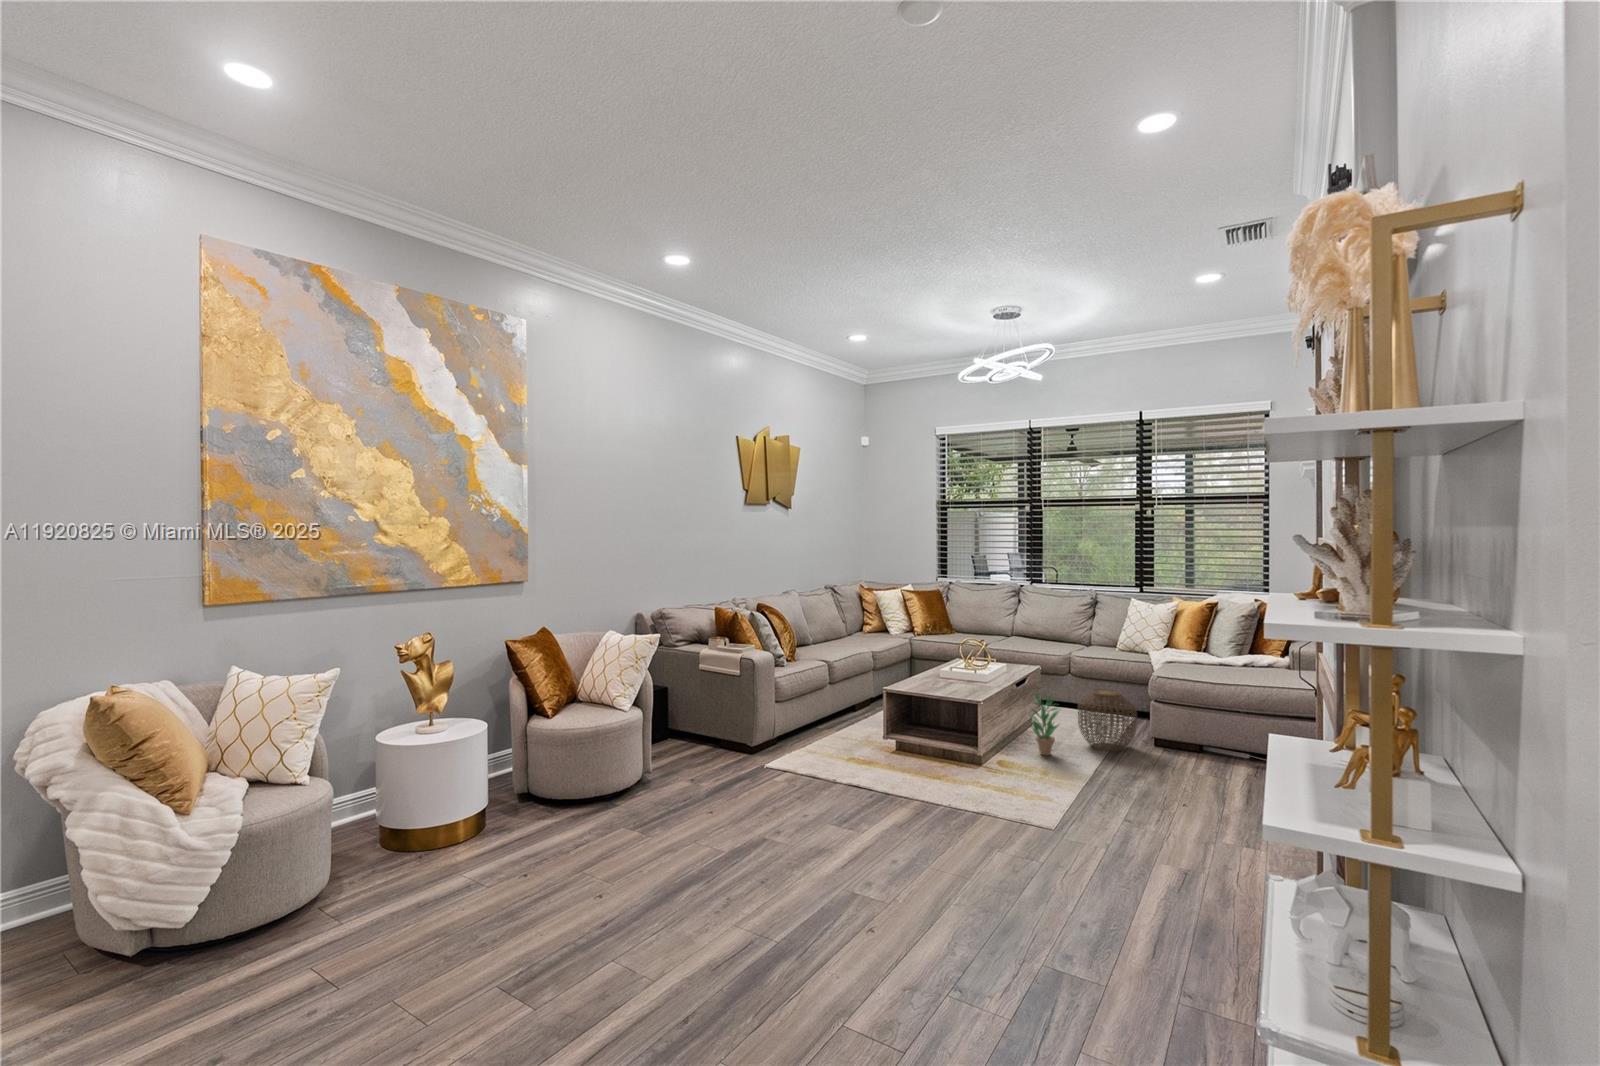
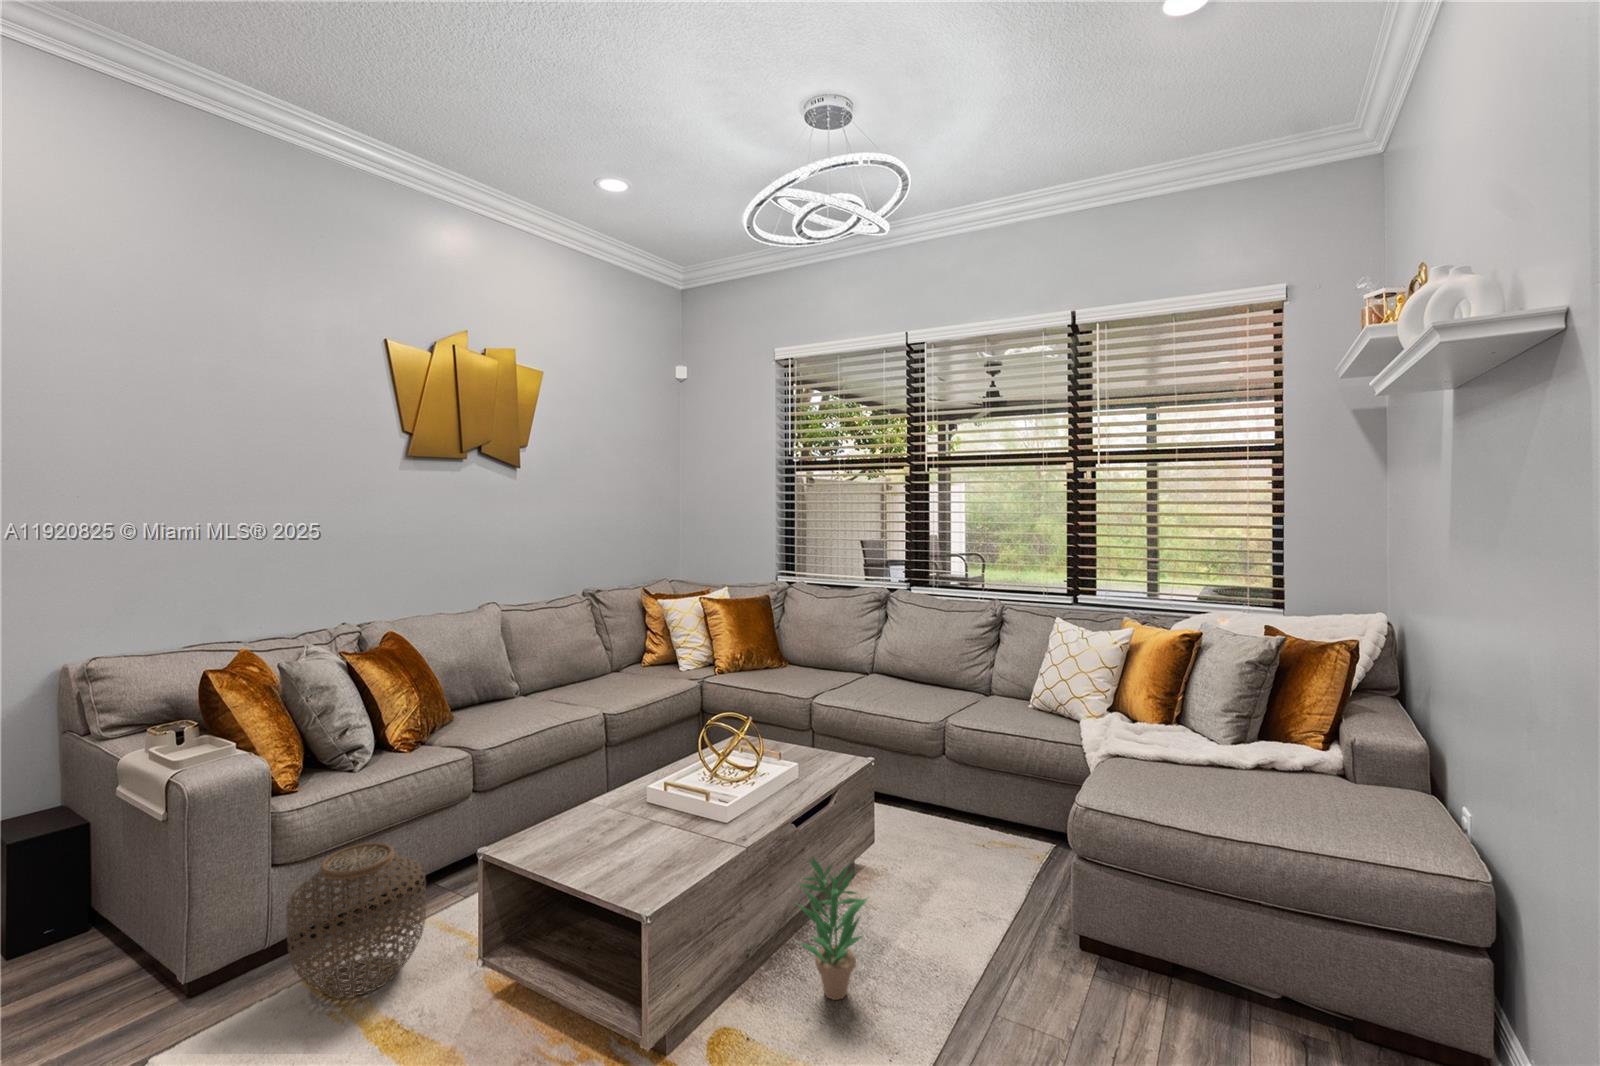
woven basket: present [1078,689,1137,751] -> present [286,843,426,997]

